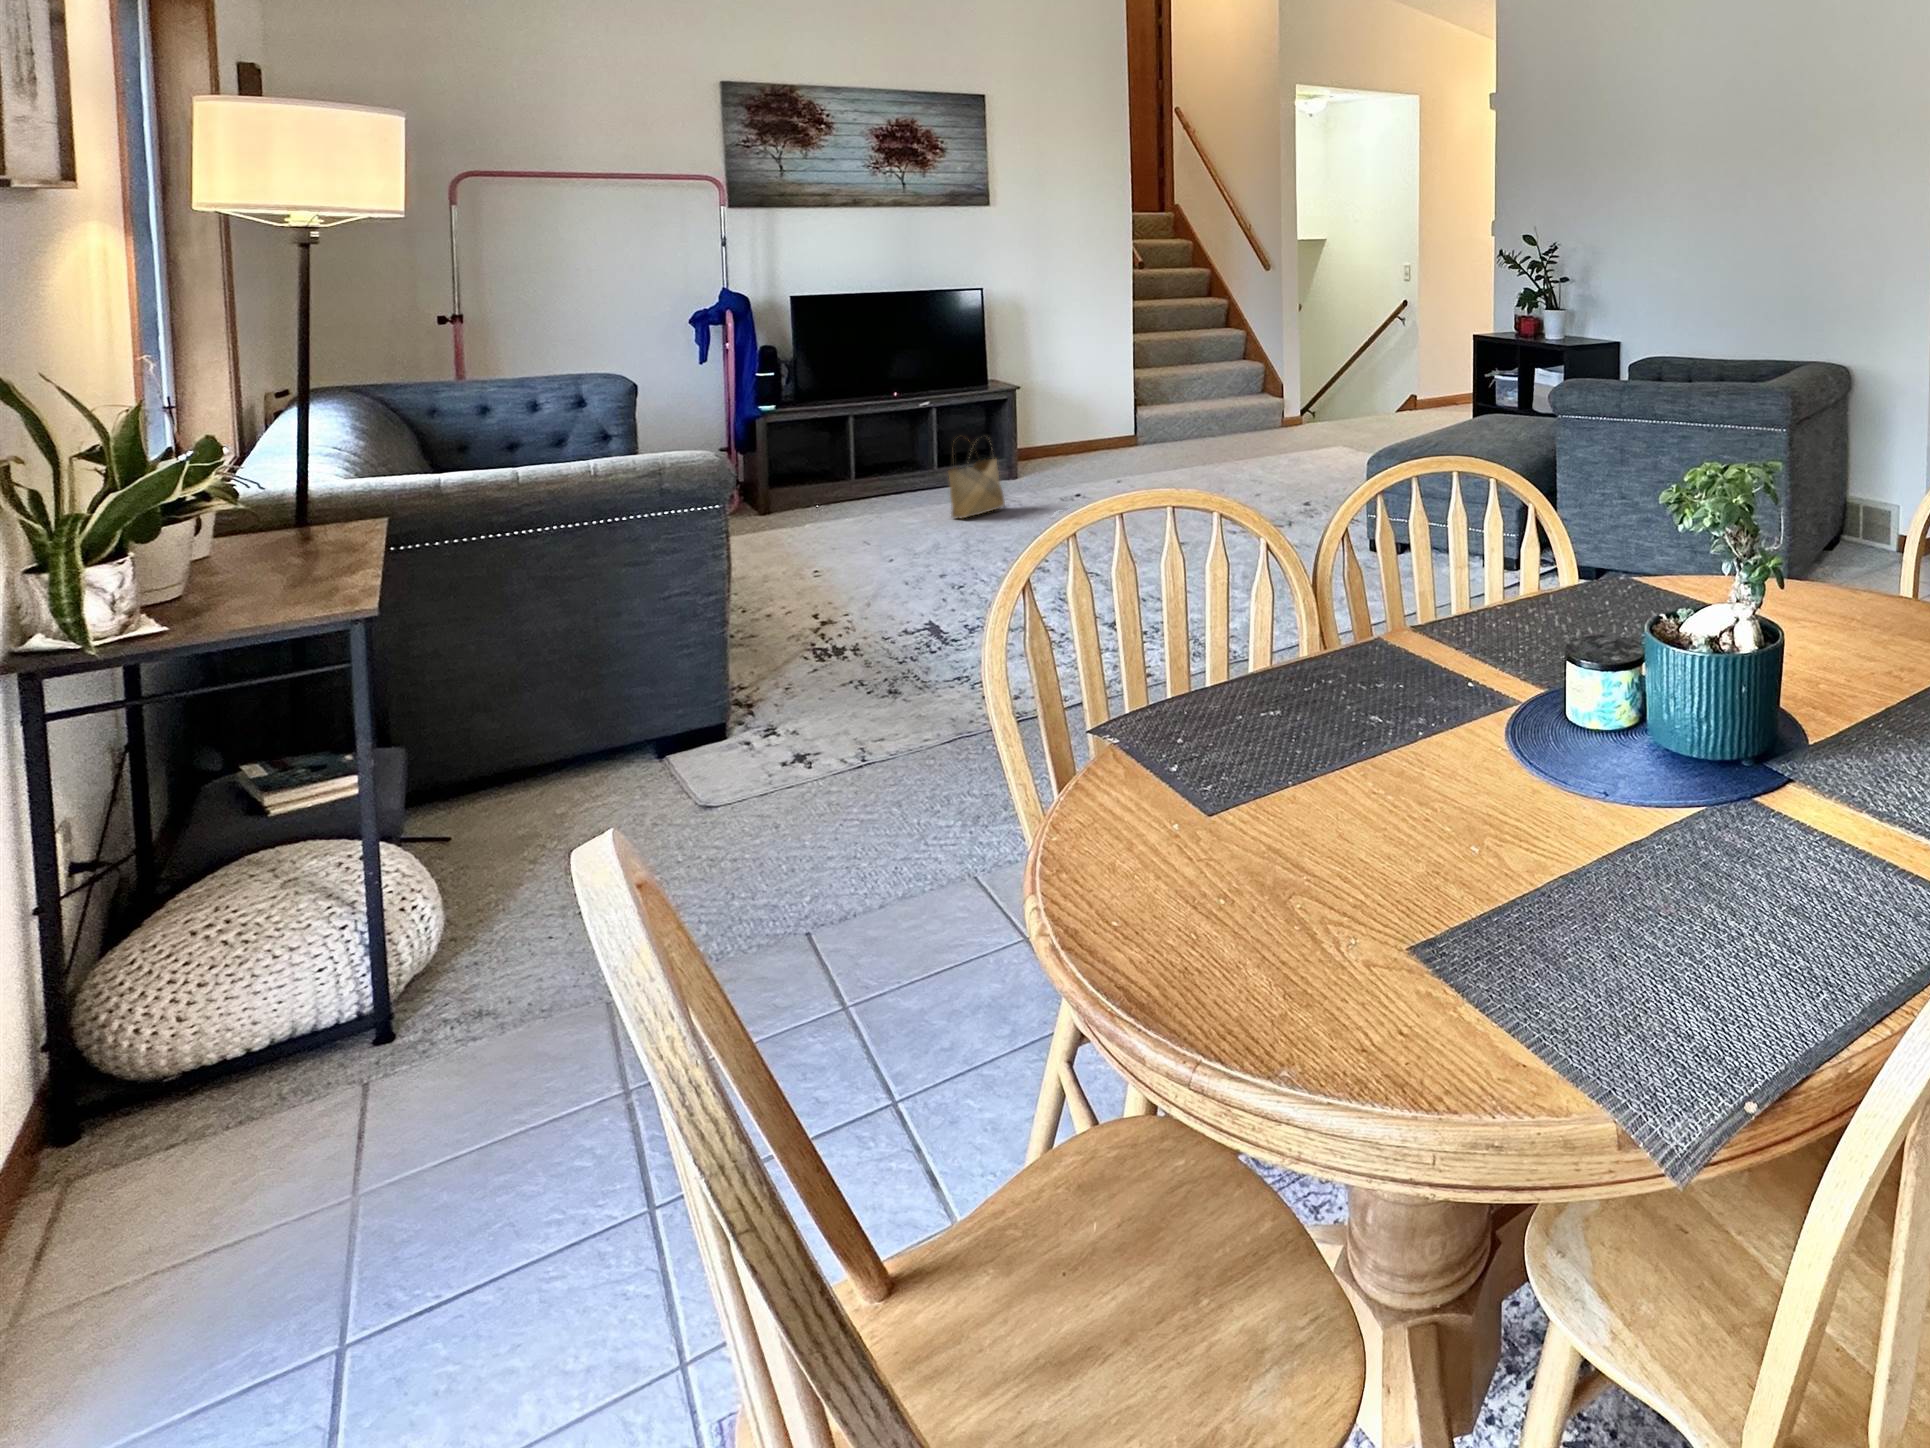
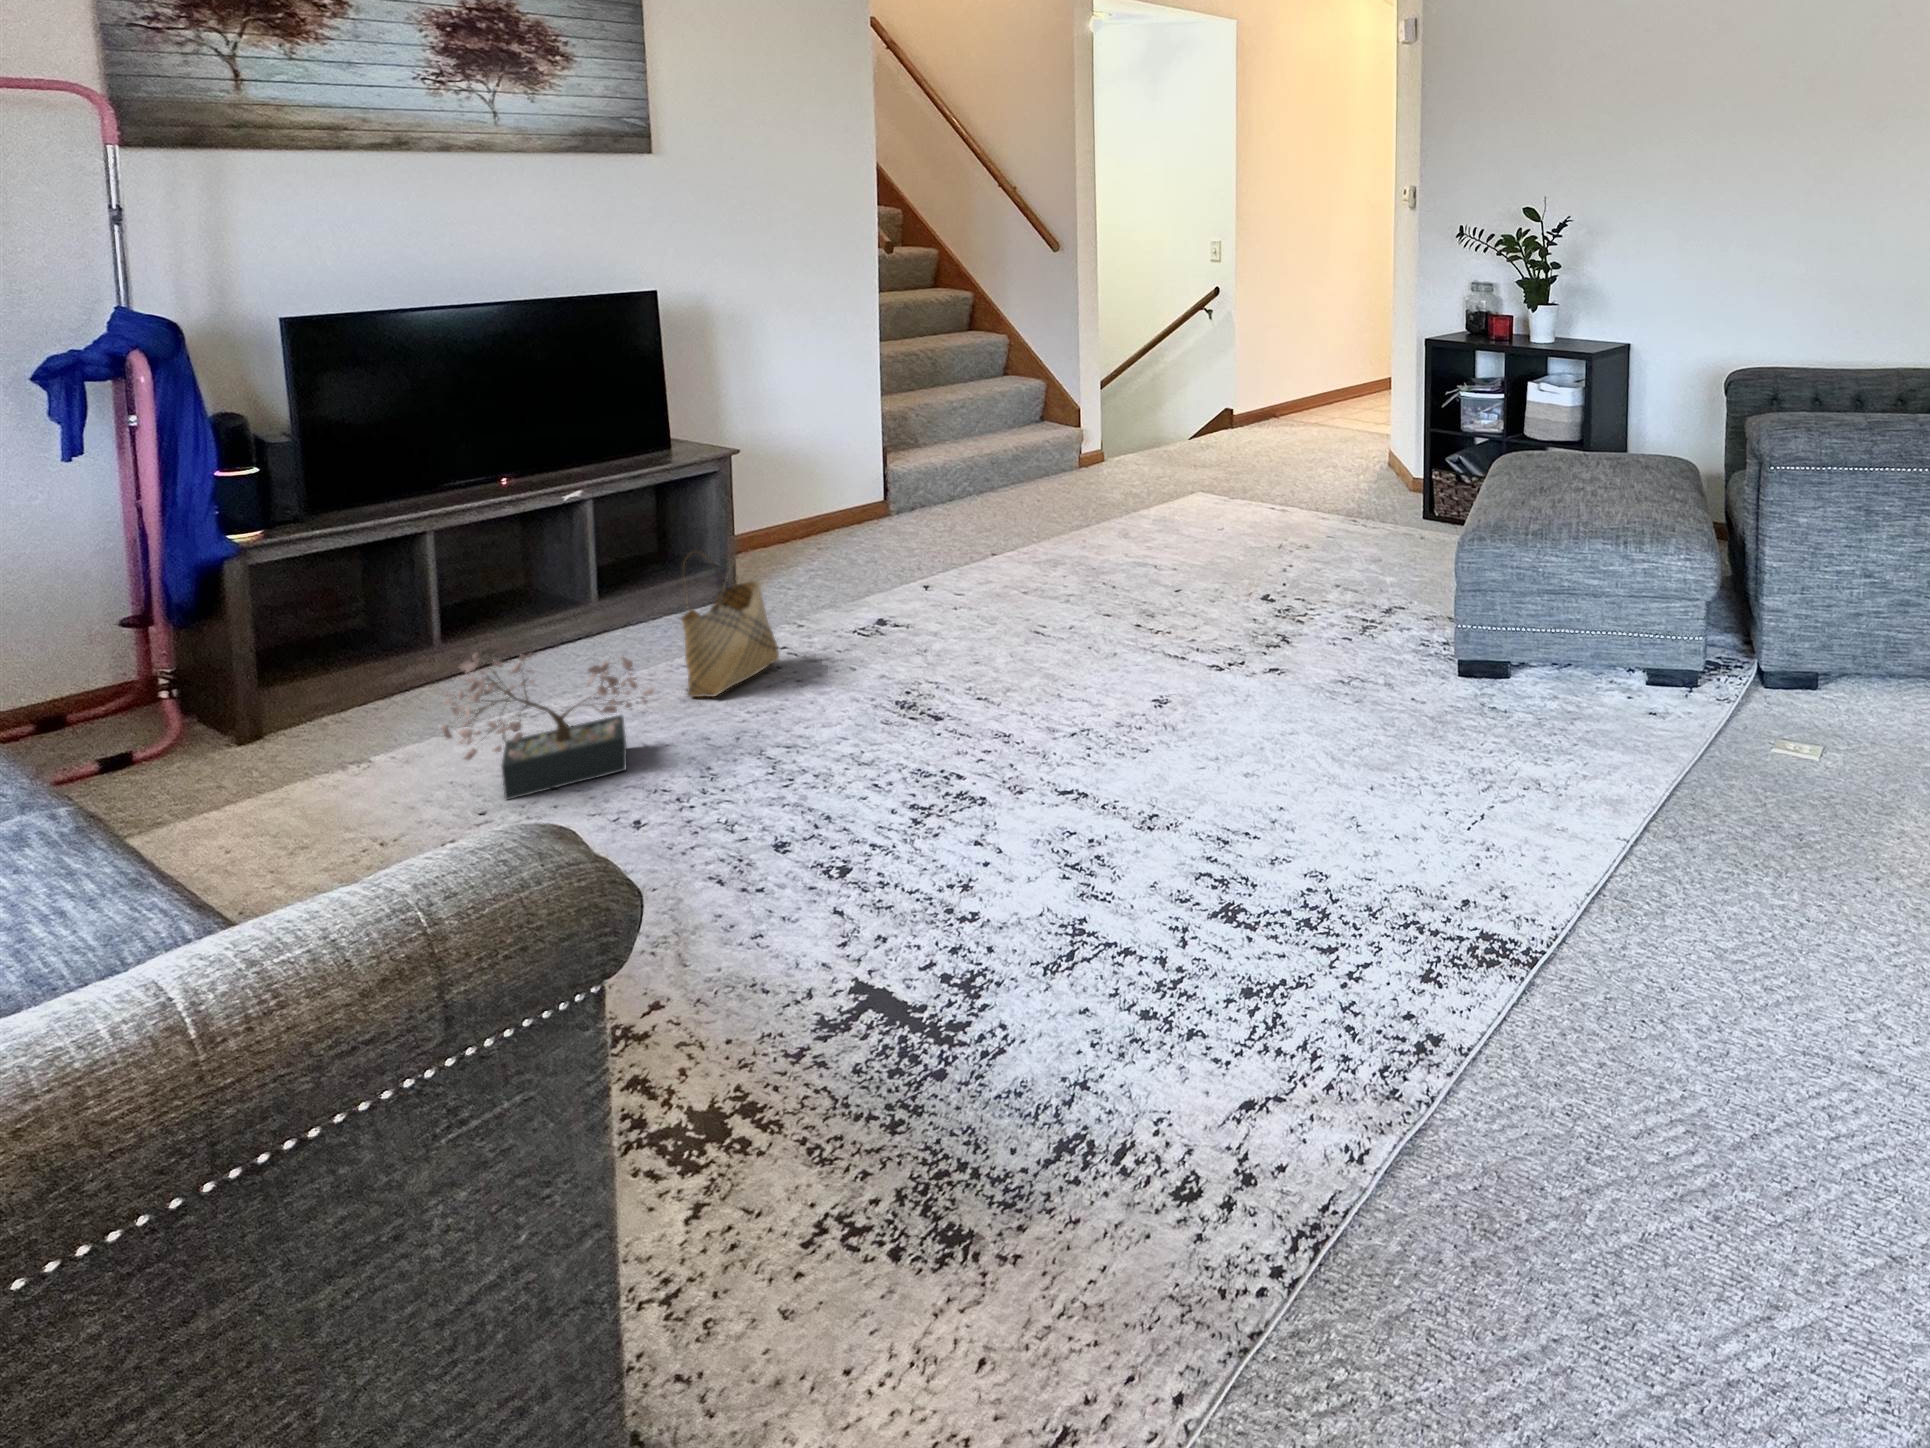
decorative plant: none [823,470,921,547] -> present [442,653,654,800]

